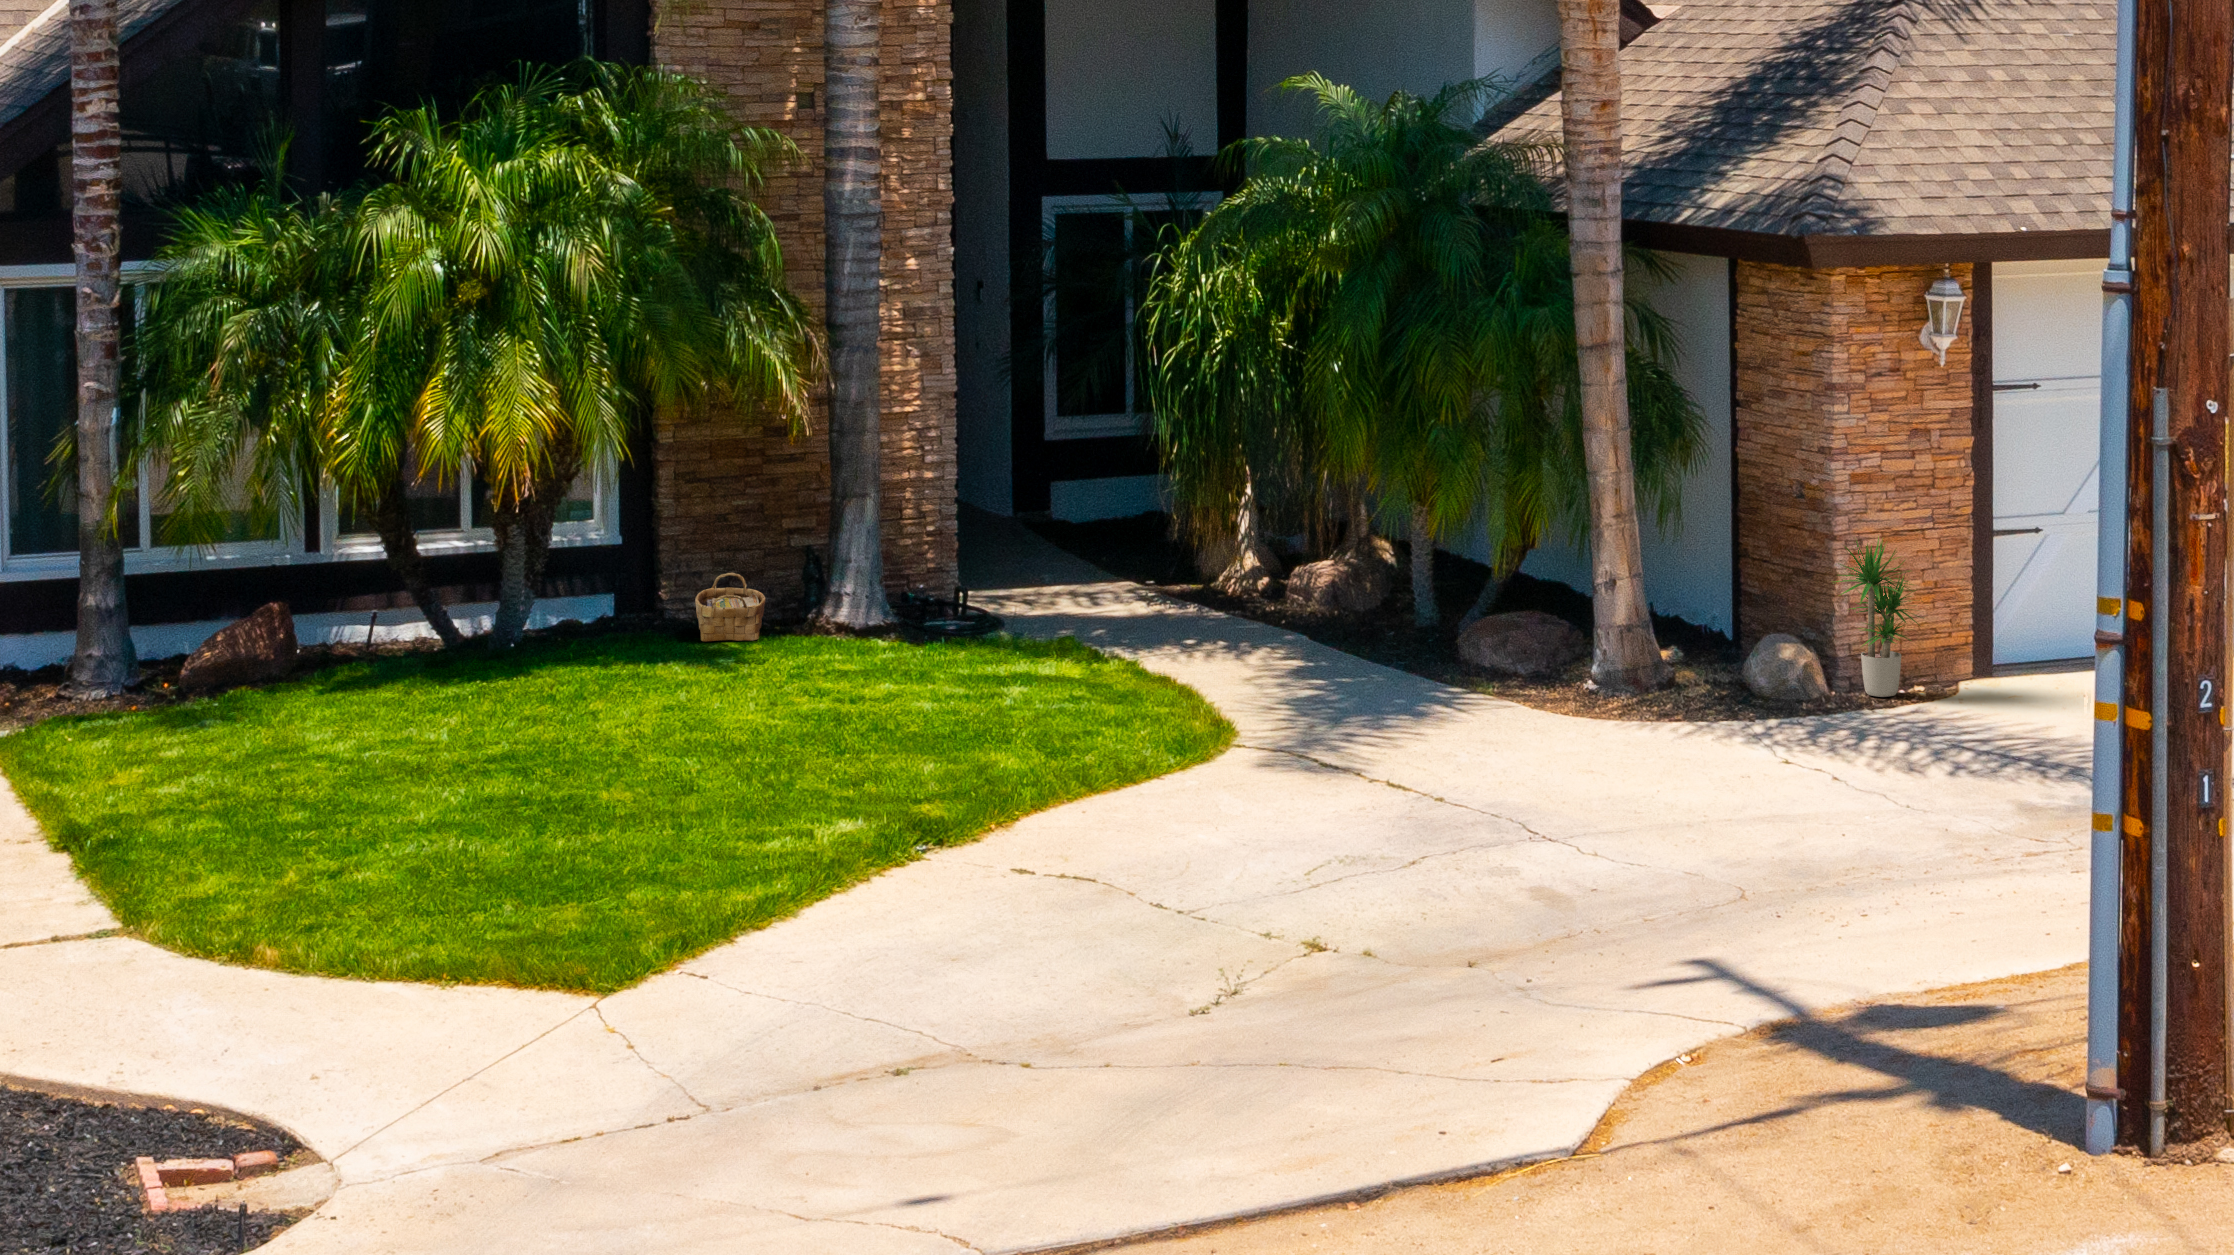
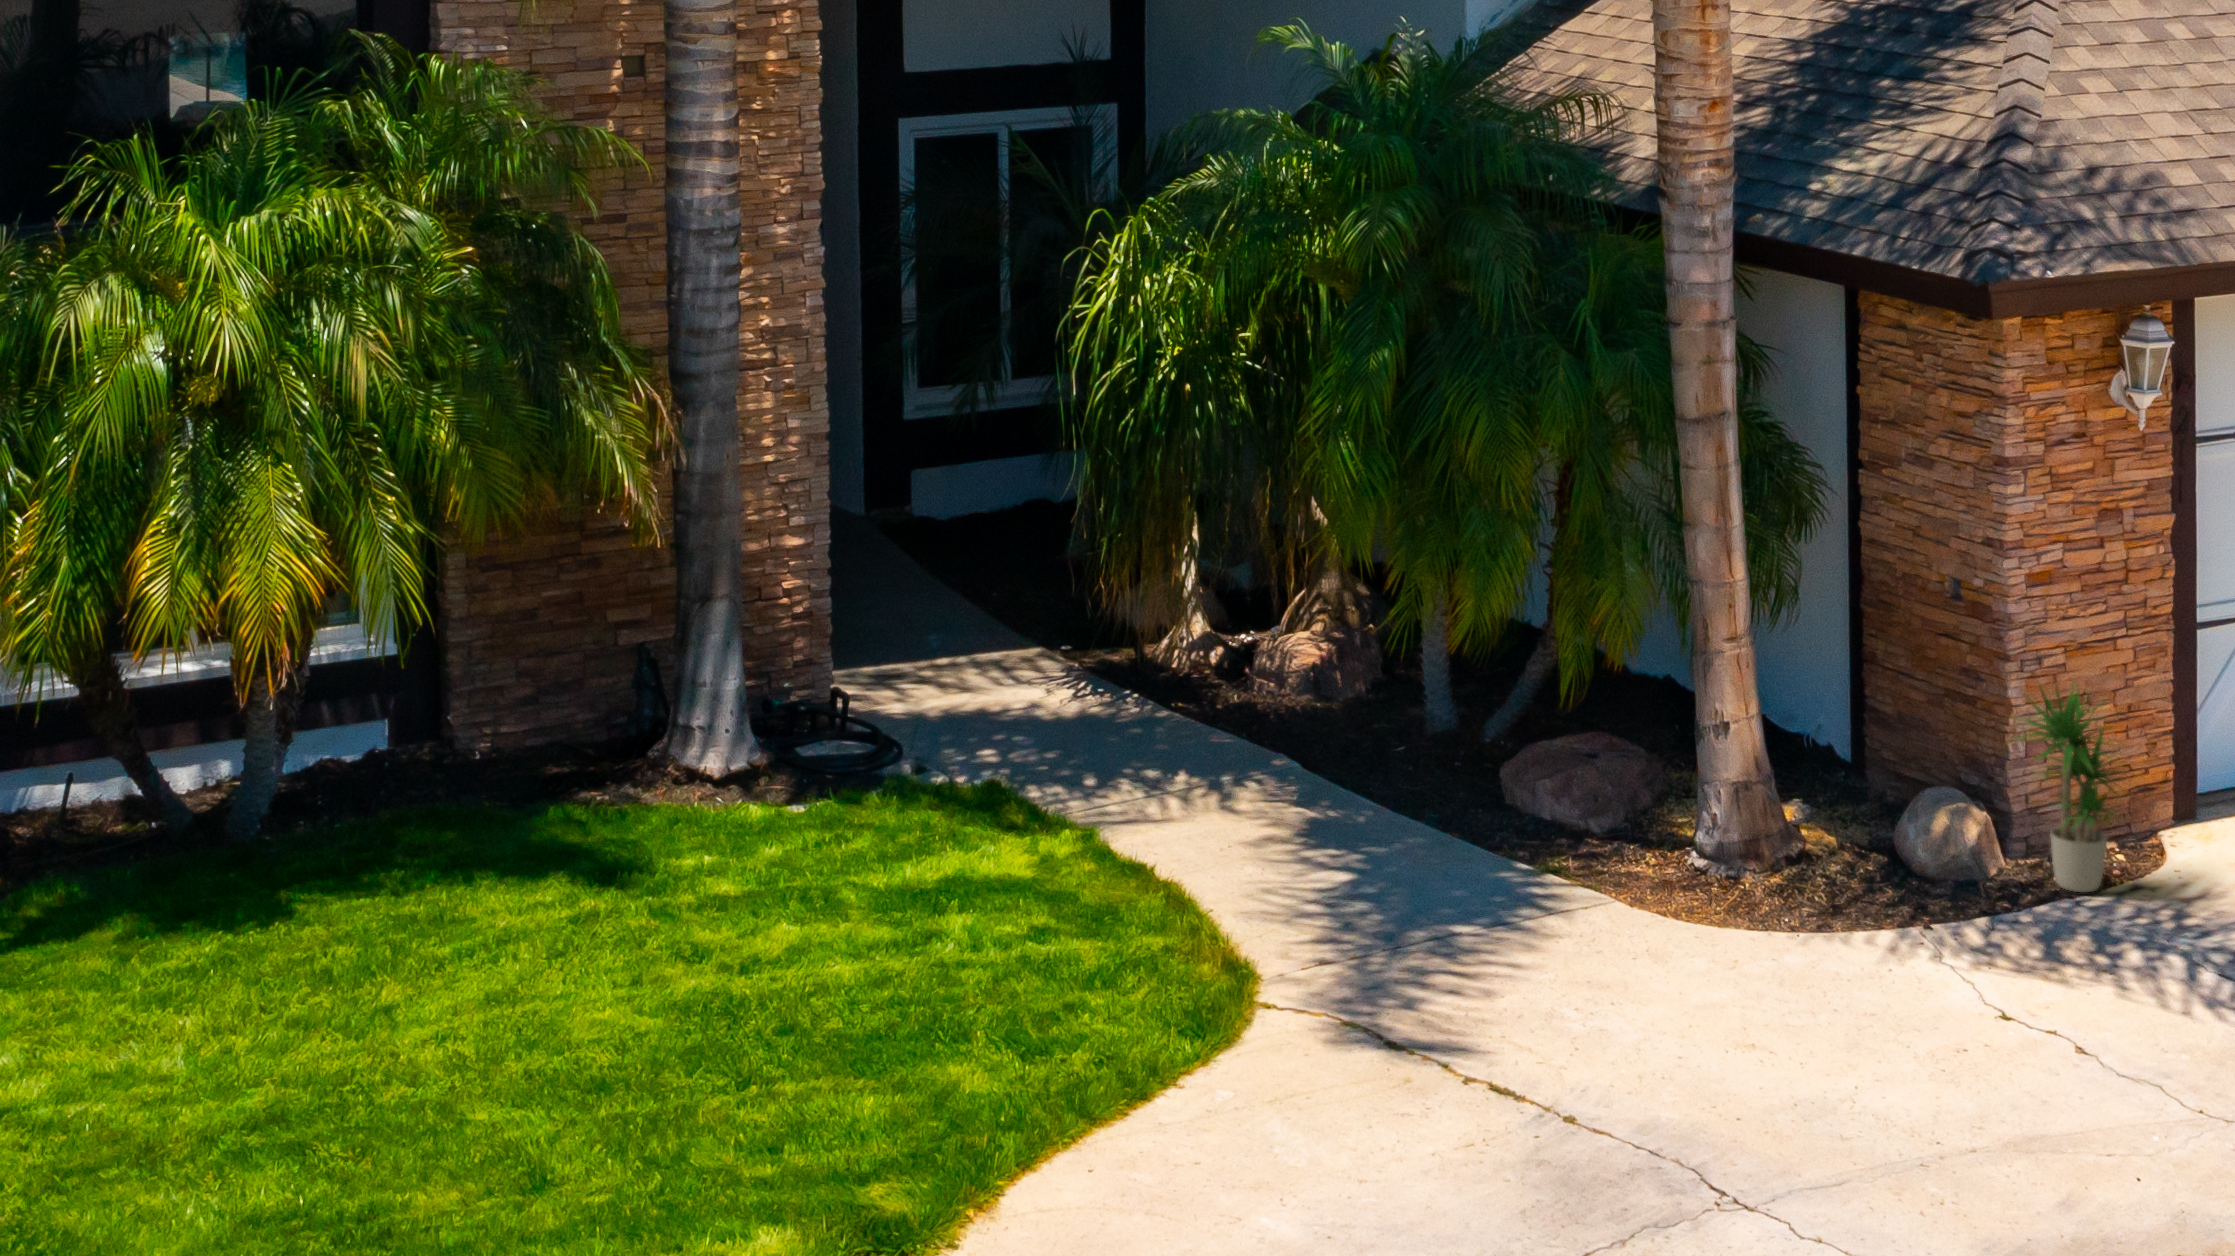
woven basket: present [695,573,765,642] -> none [452,693,542,790]

